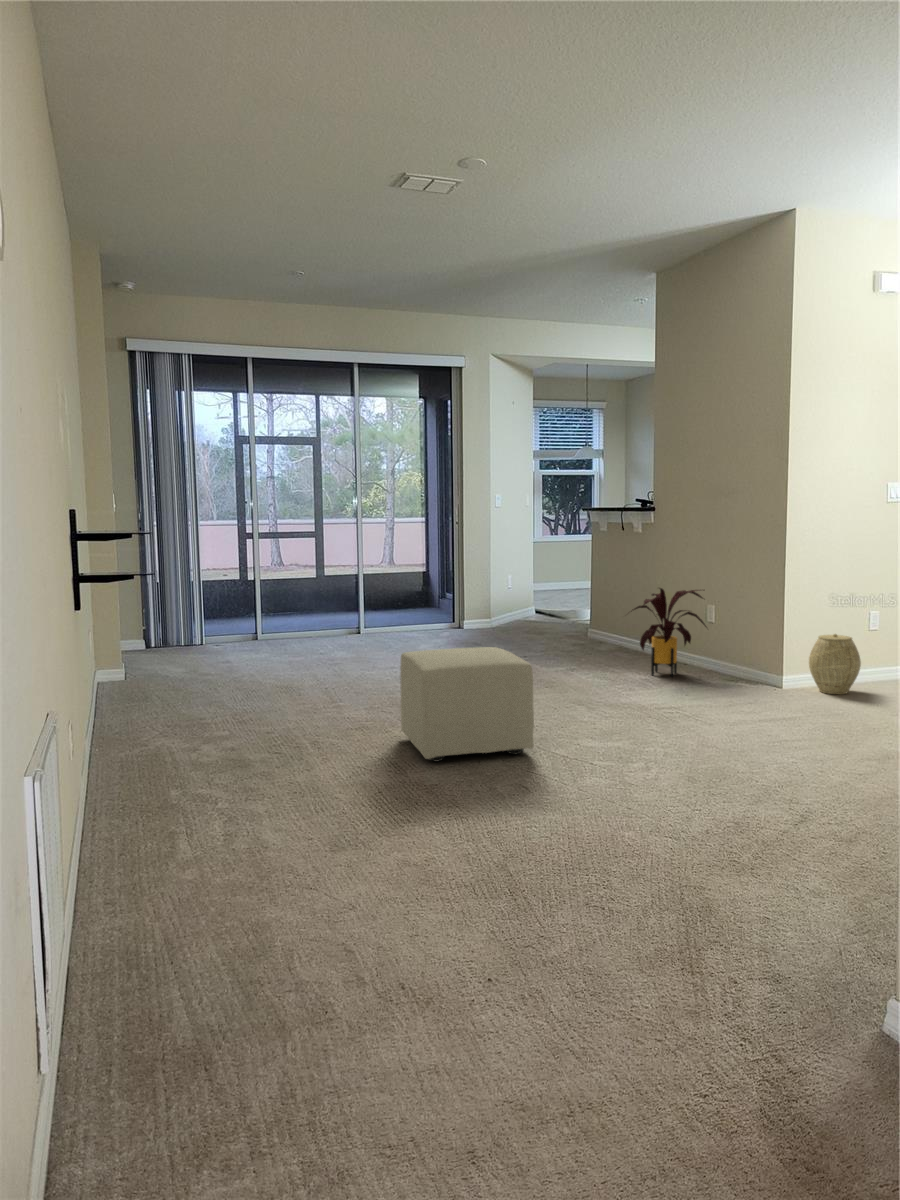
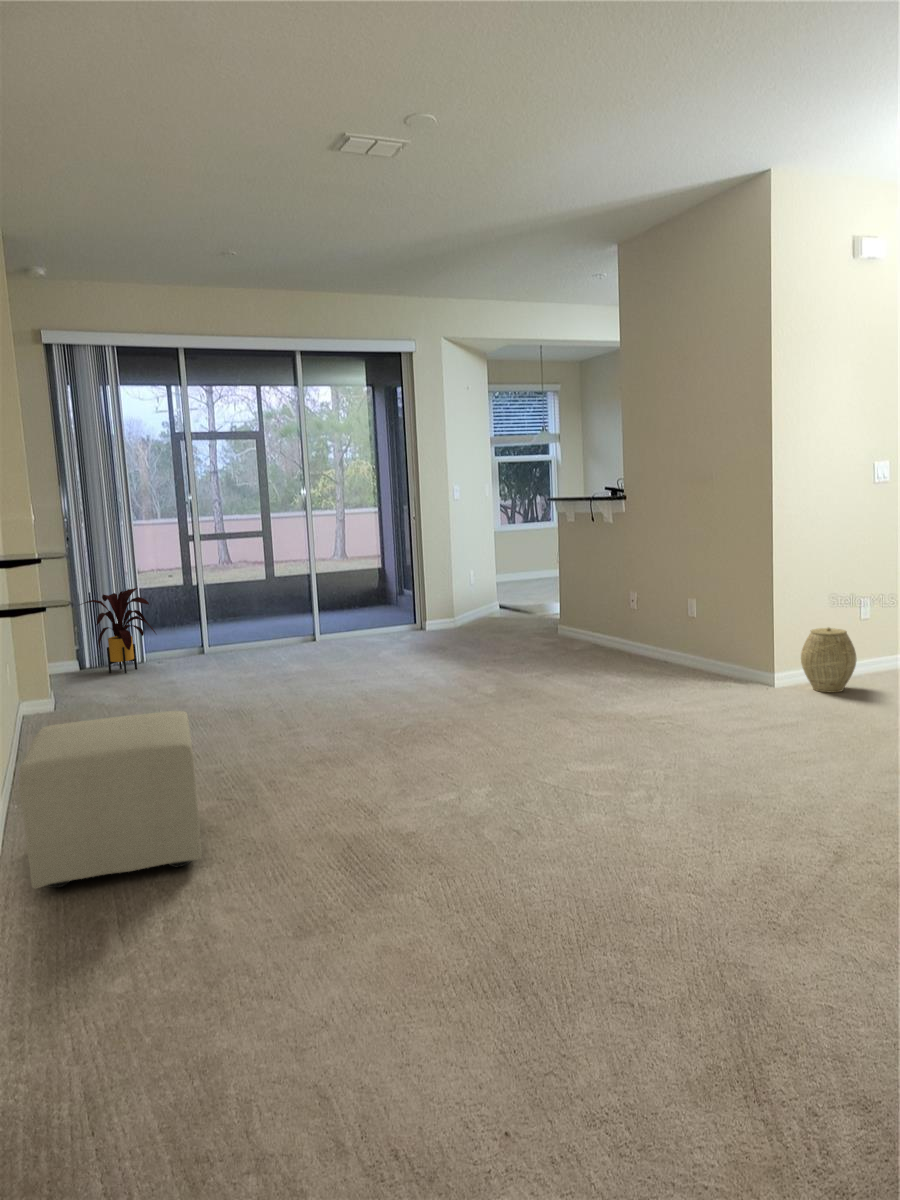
house plant: present [631,588,706,676] -> present [80,588,155,673]
ottoman: present [400,647,534,761] -> present [19,711,202,889]

